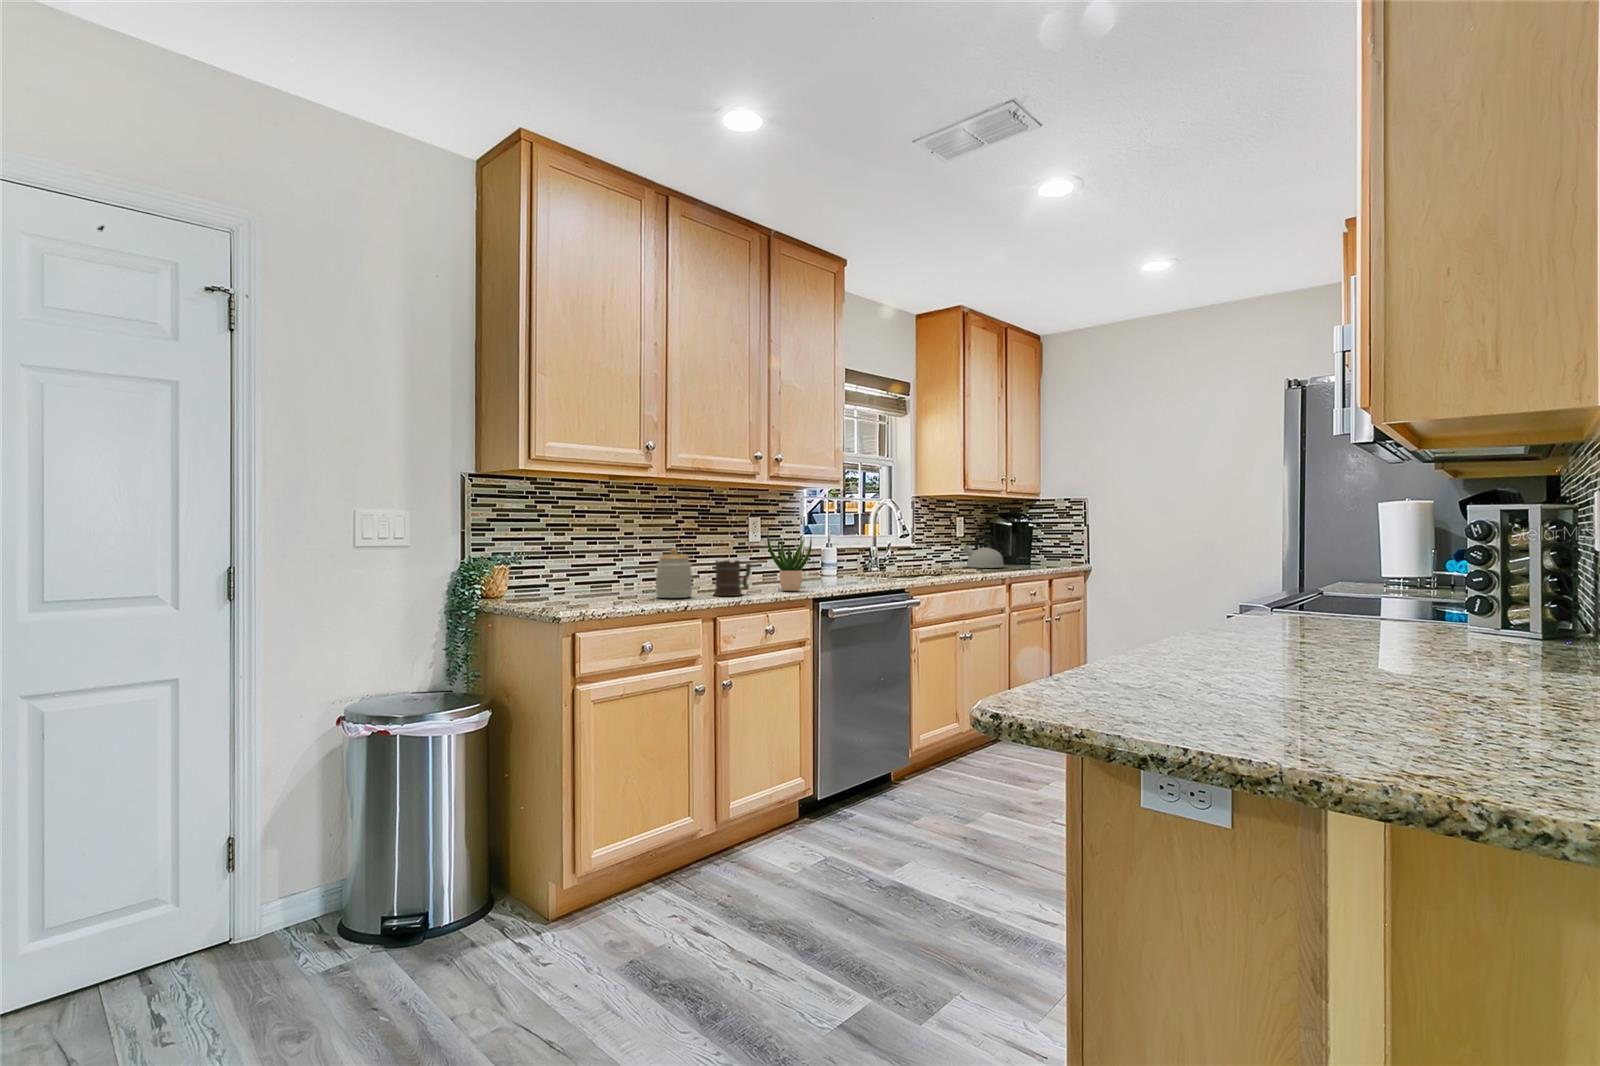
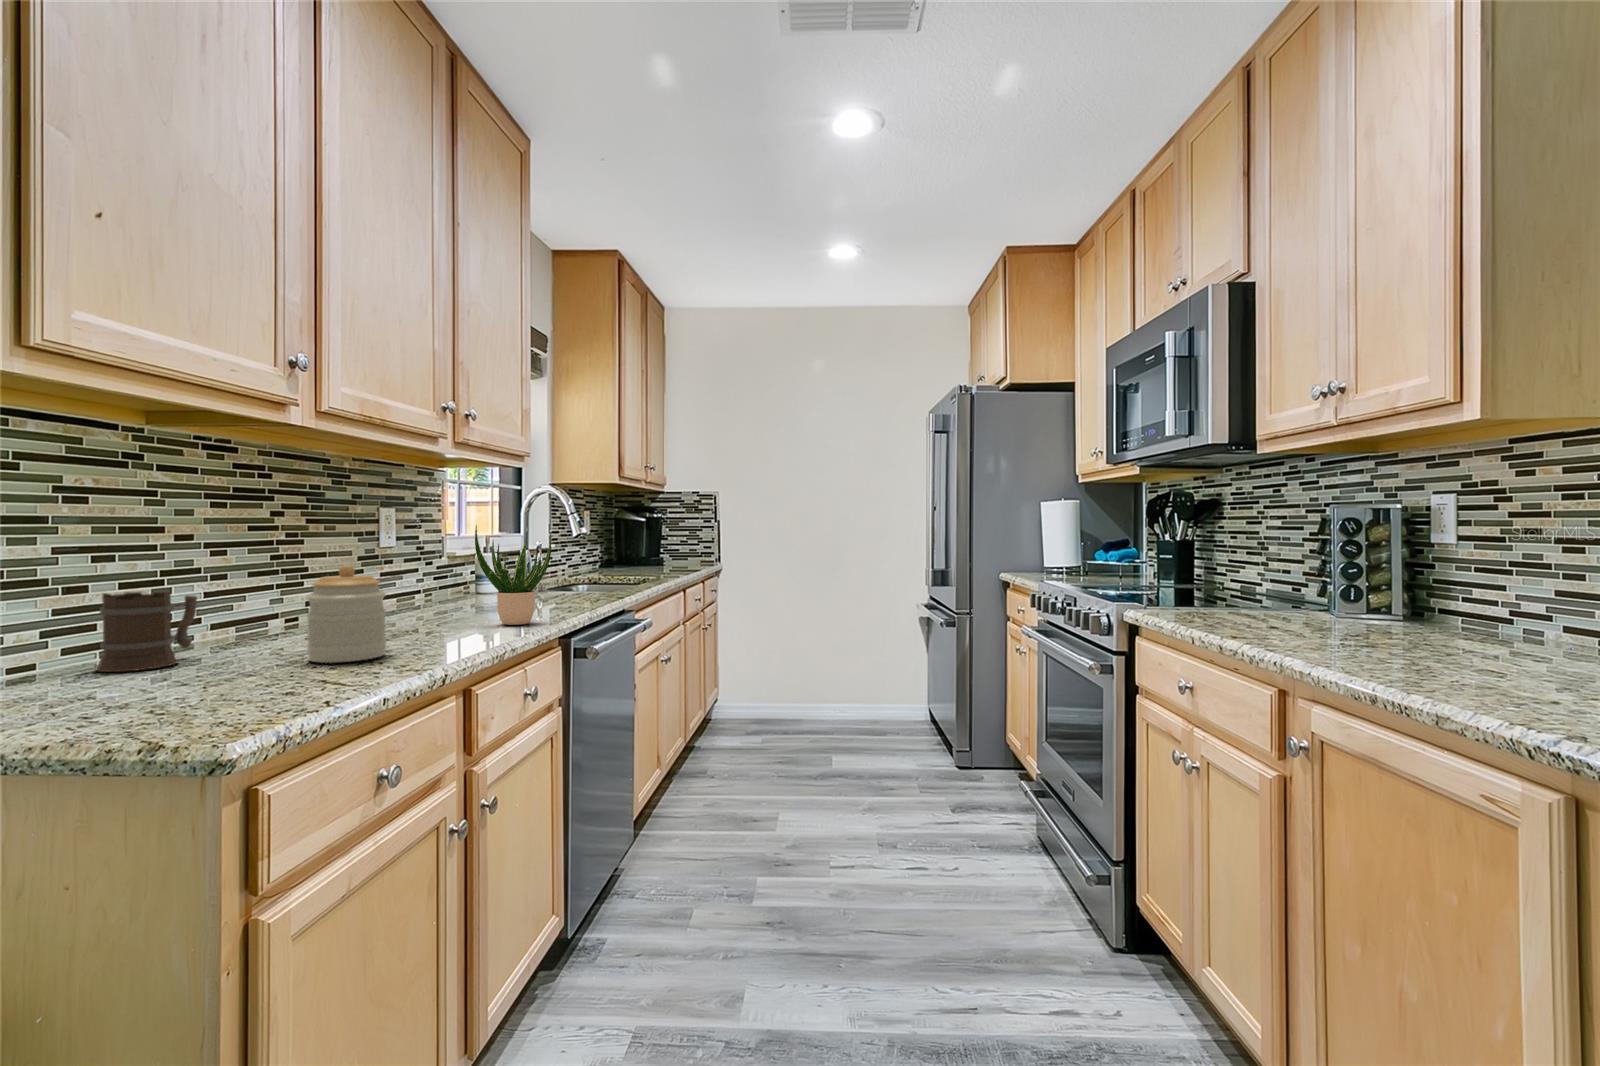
kettle: present [963,535,1005,568] -> none [604,532,652,571]
mug: present [714,560,751,596] -> present [96,591,197,672]

